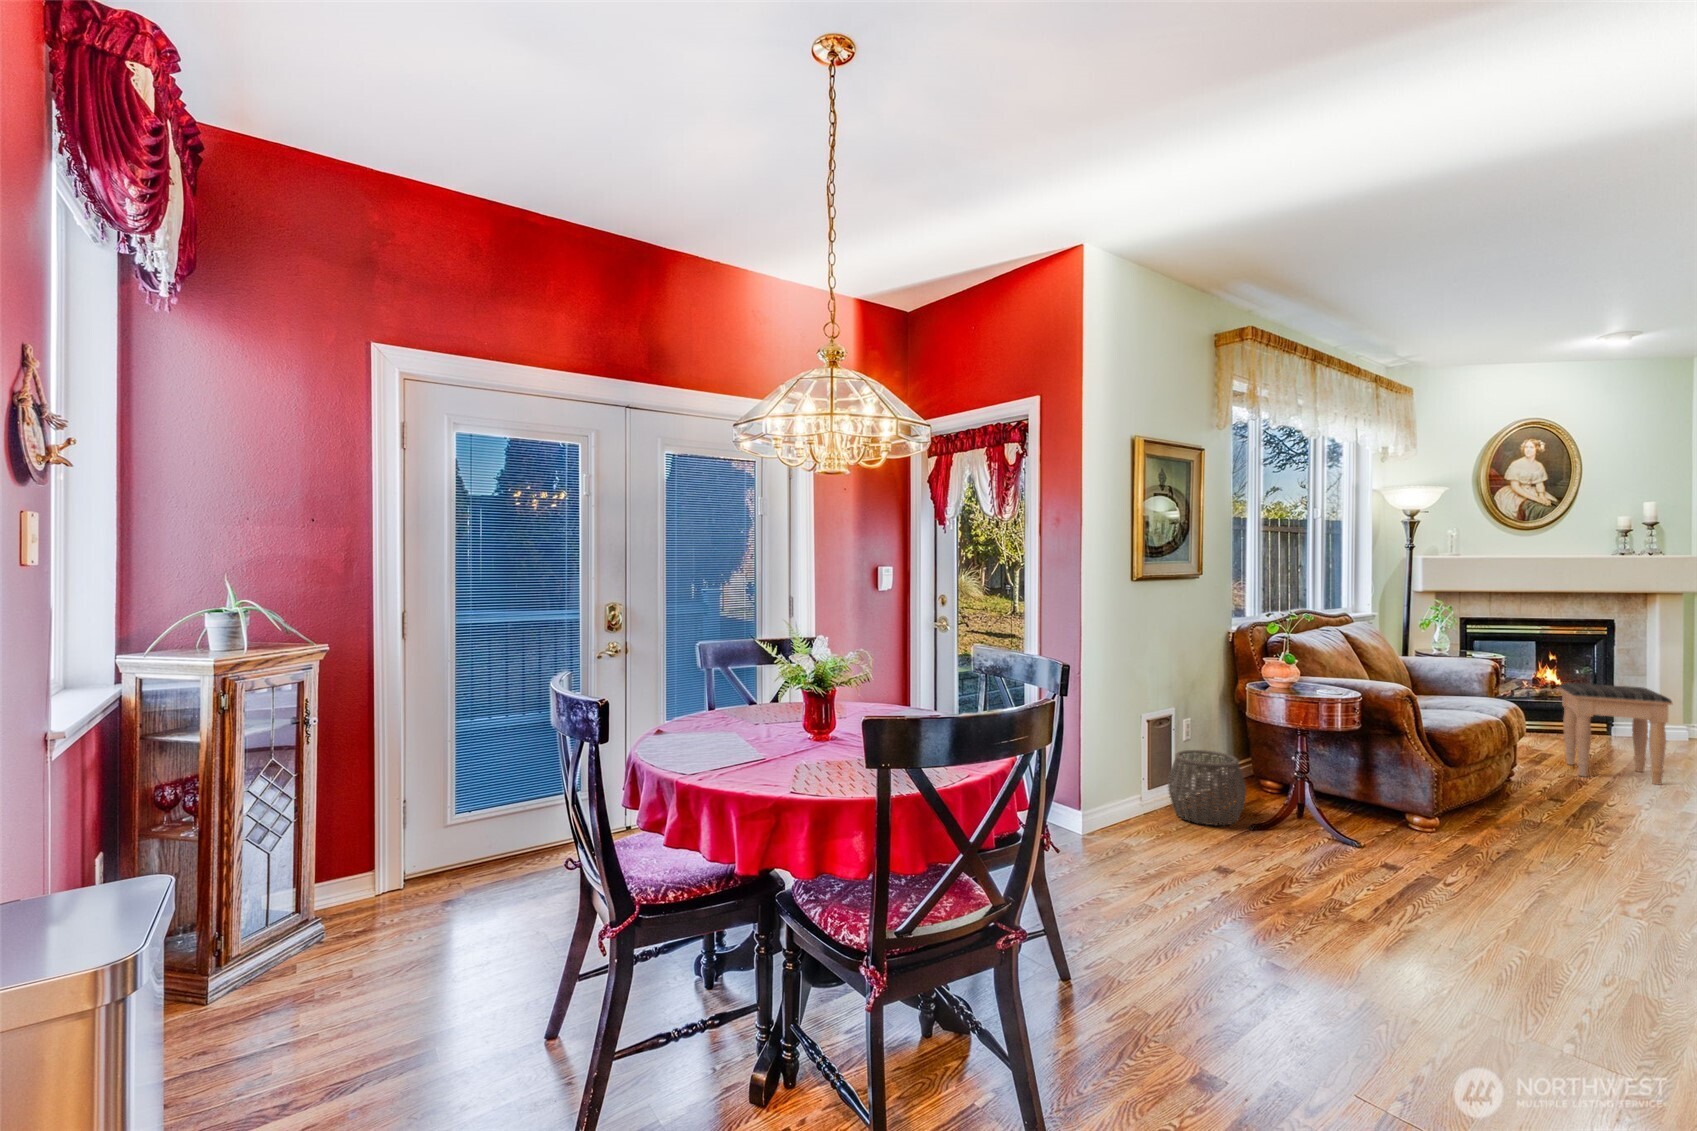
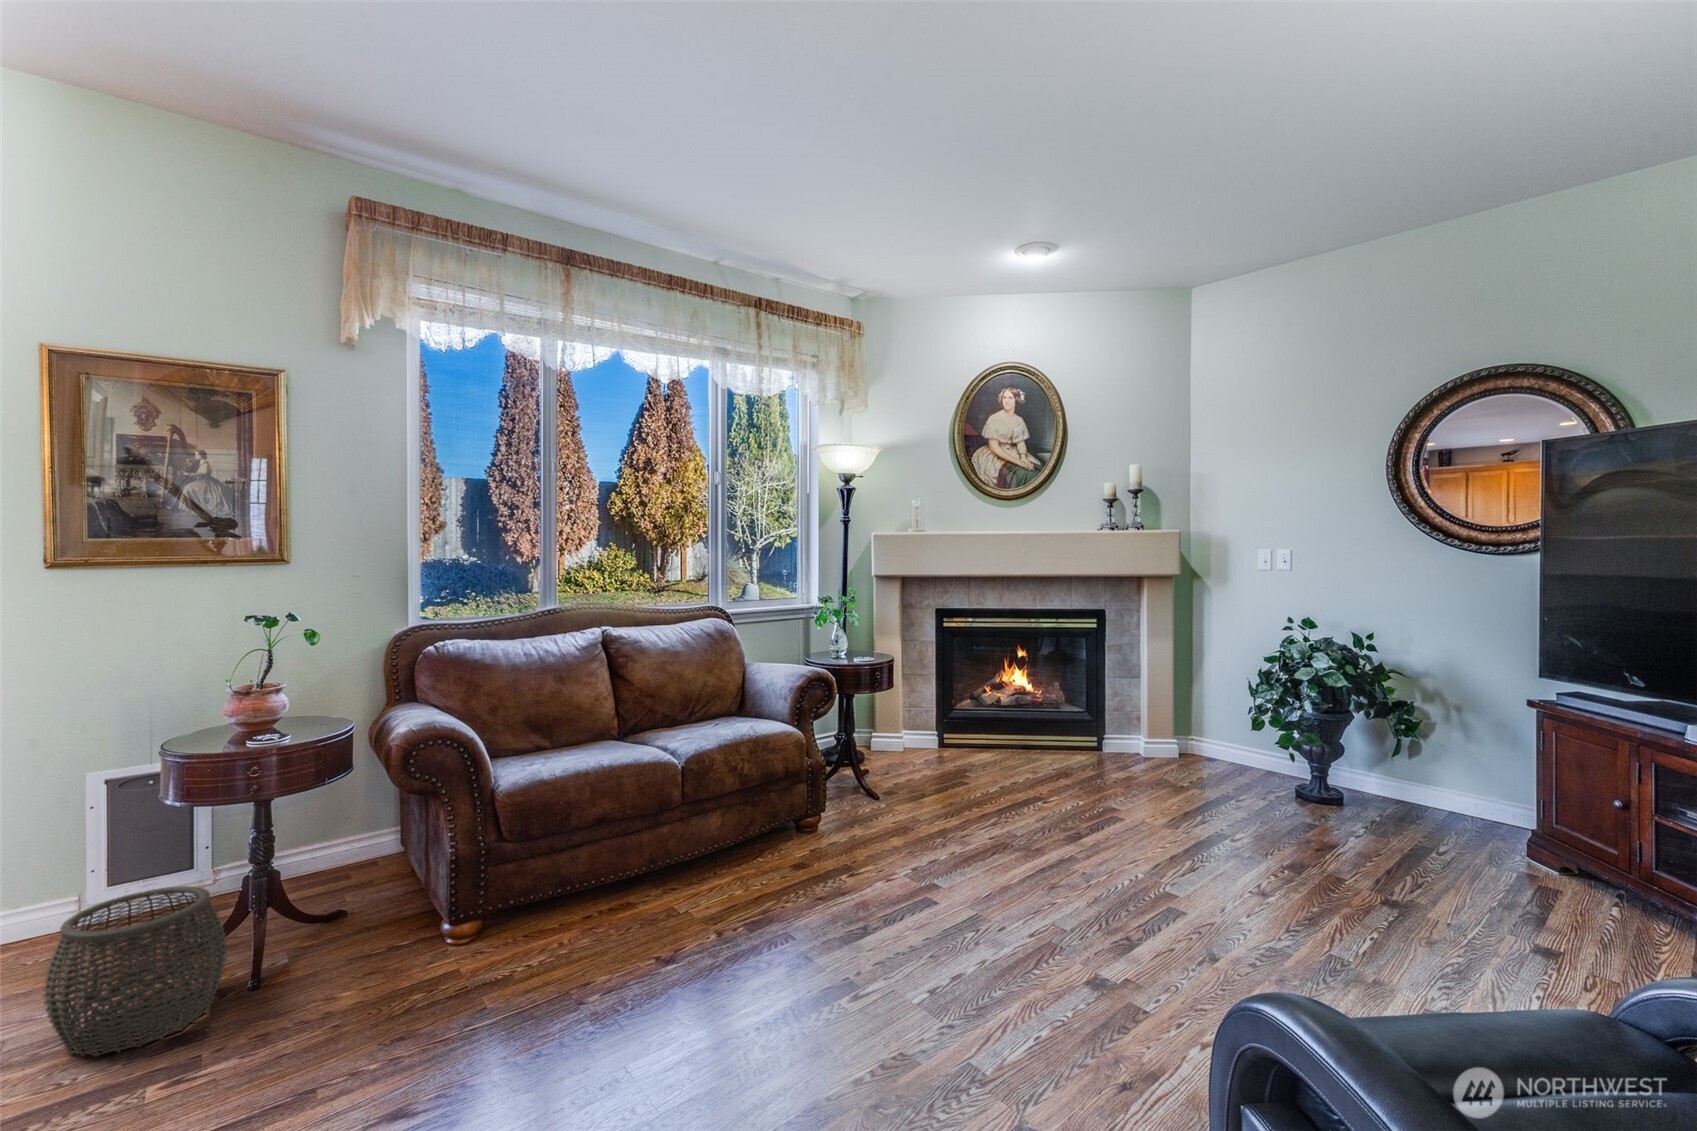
footstool: present [1559,683,1672,785] -> none [945,699,1055,842]

